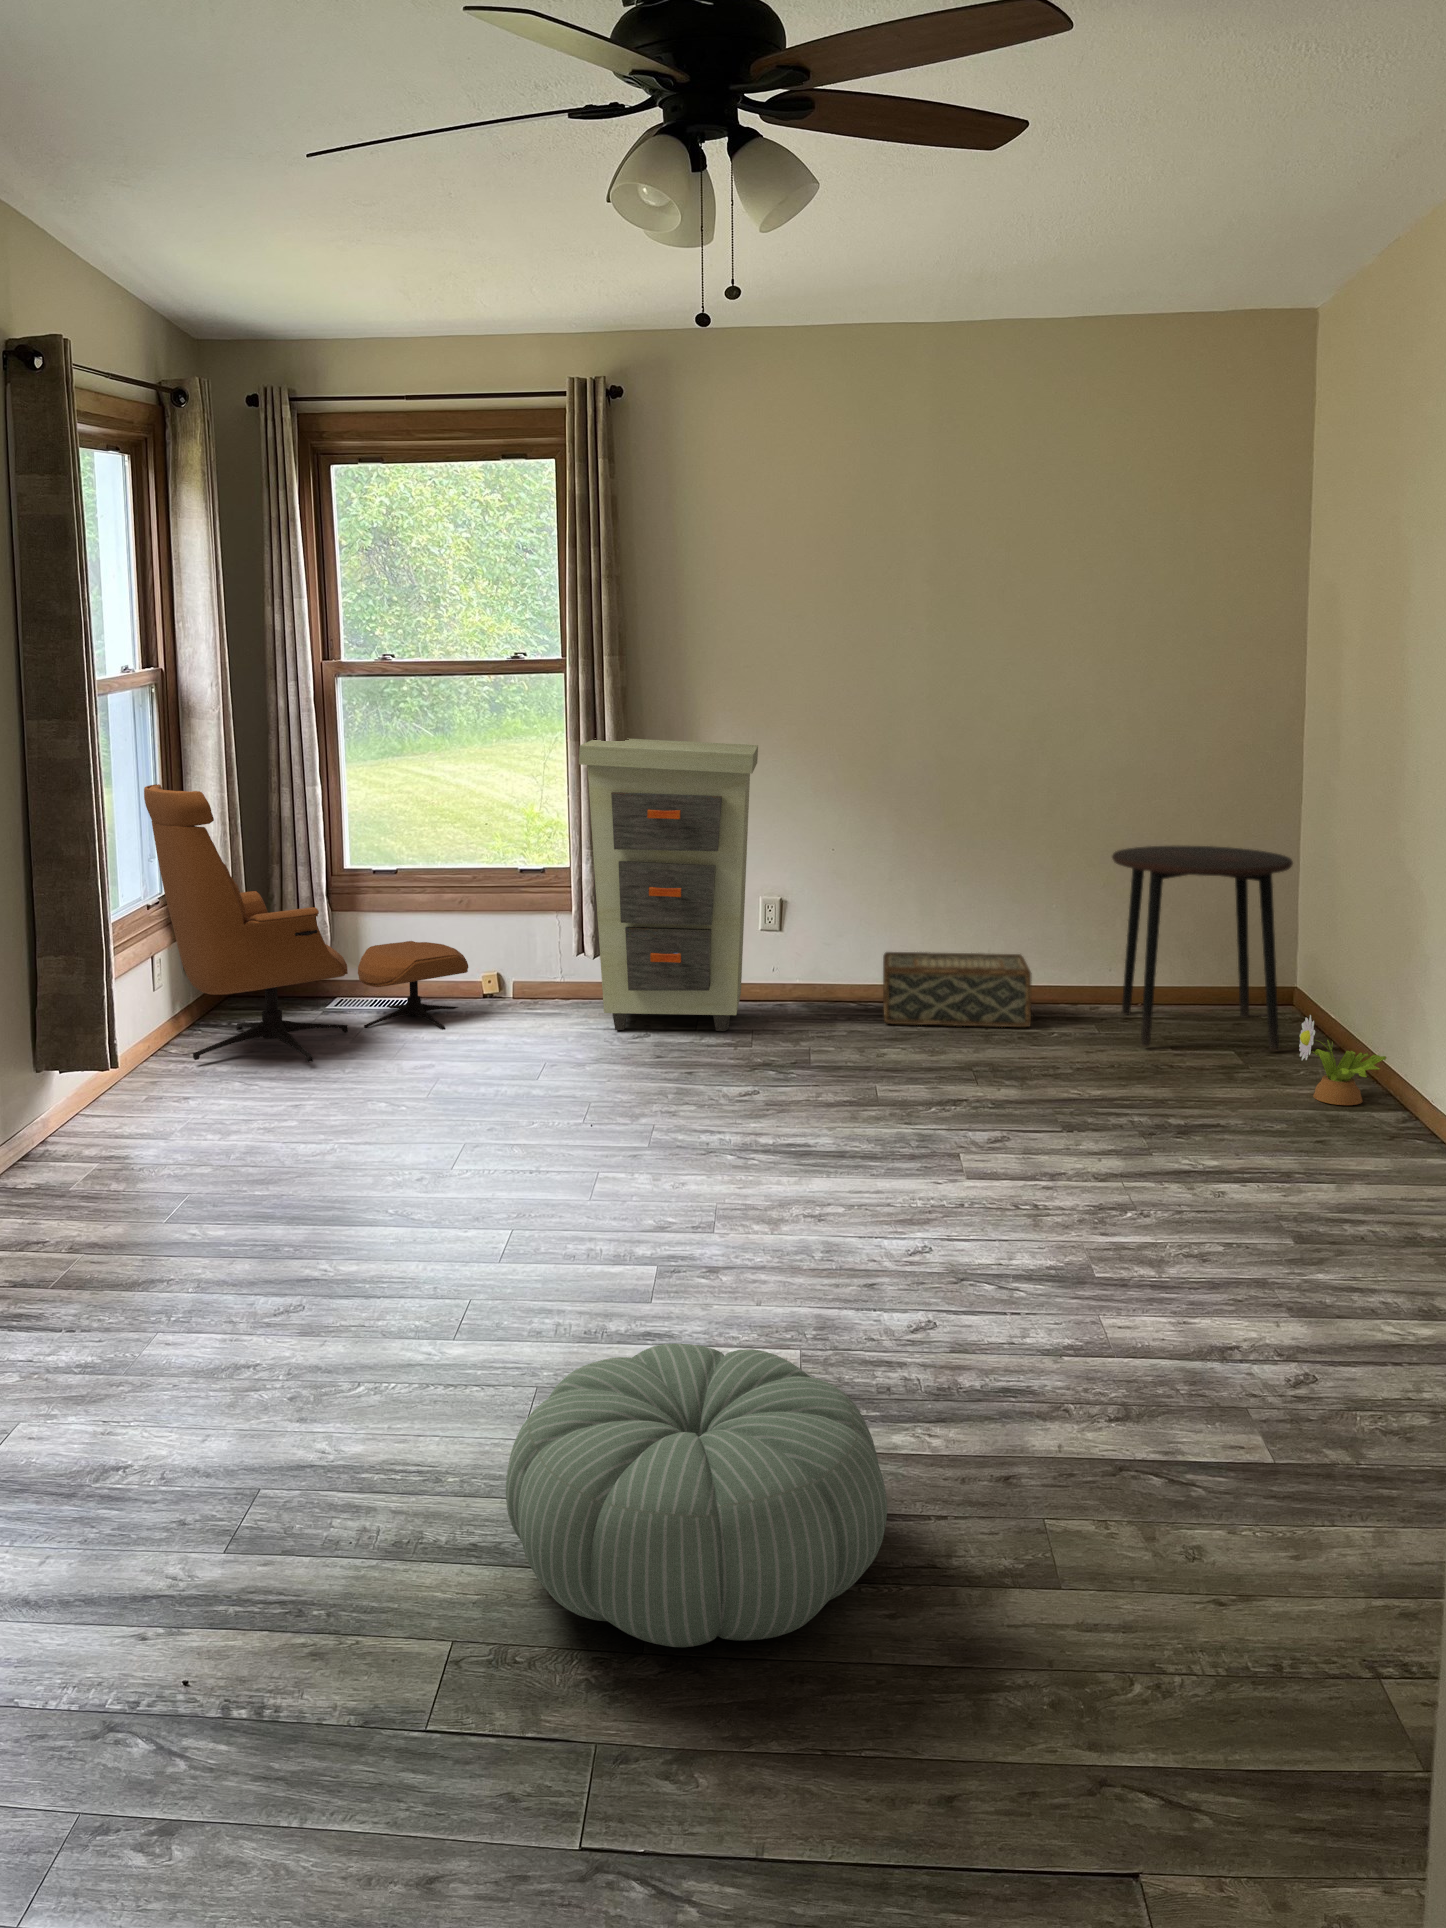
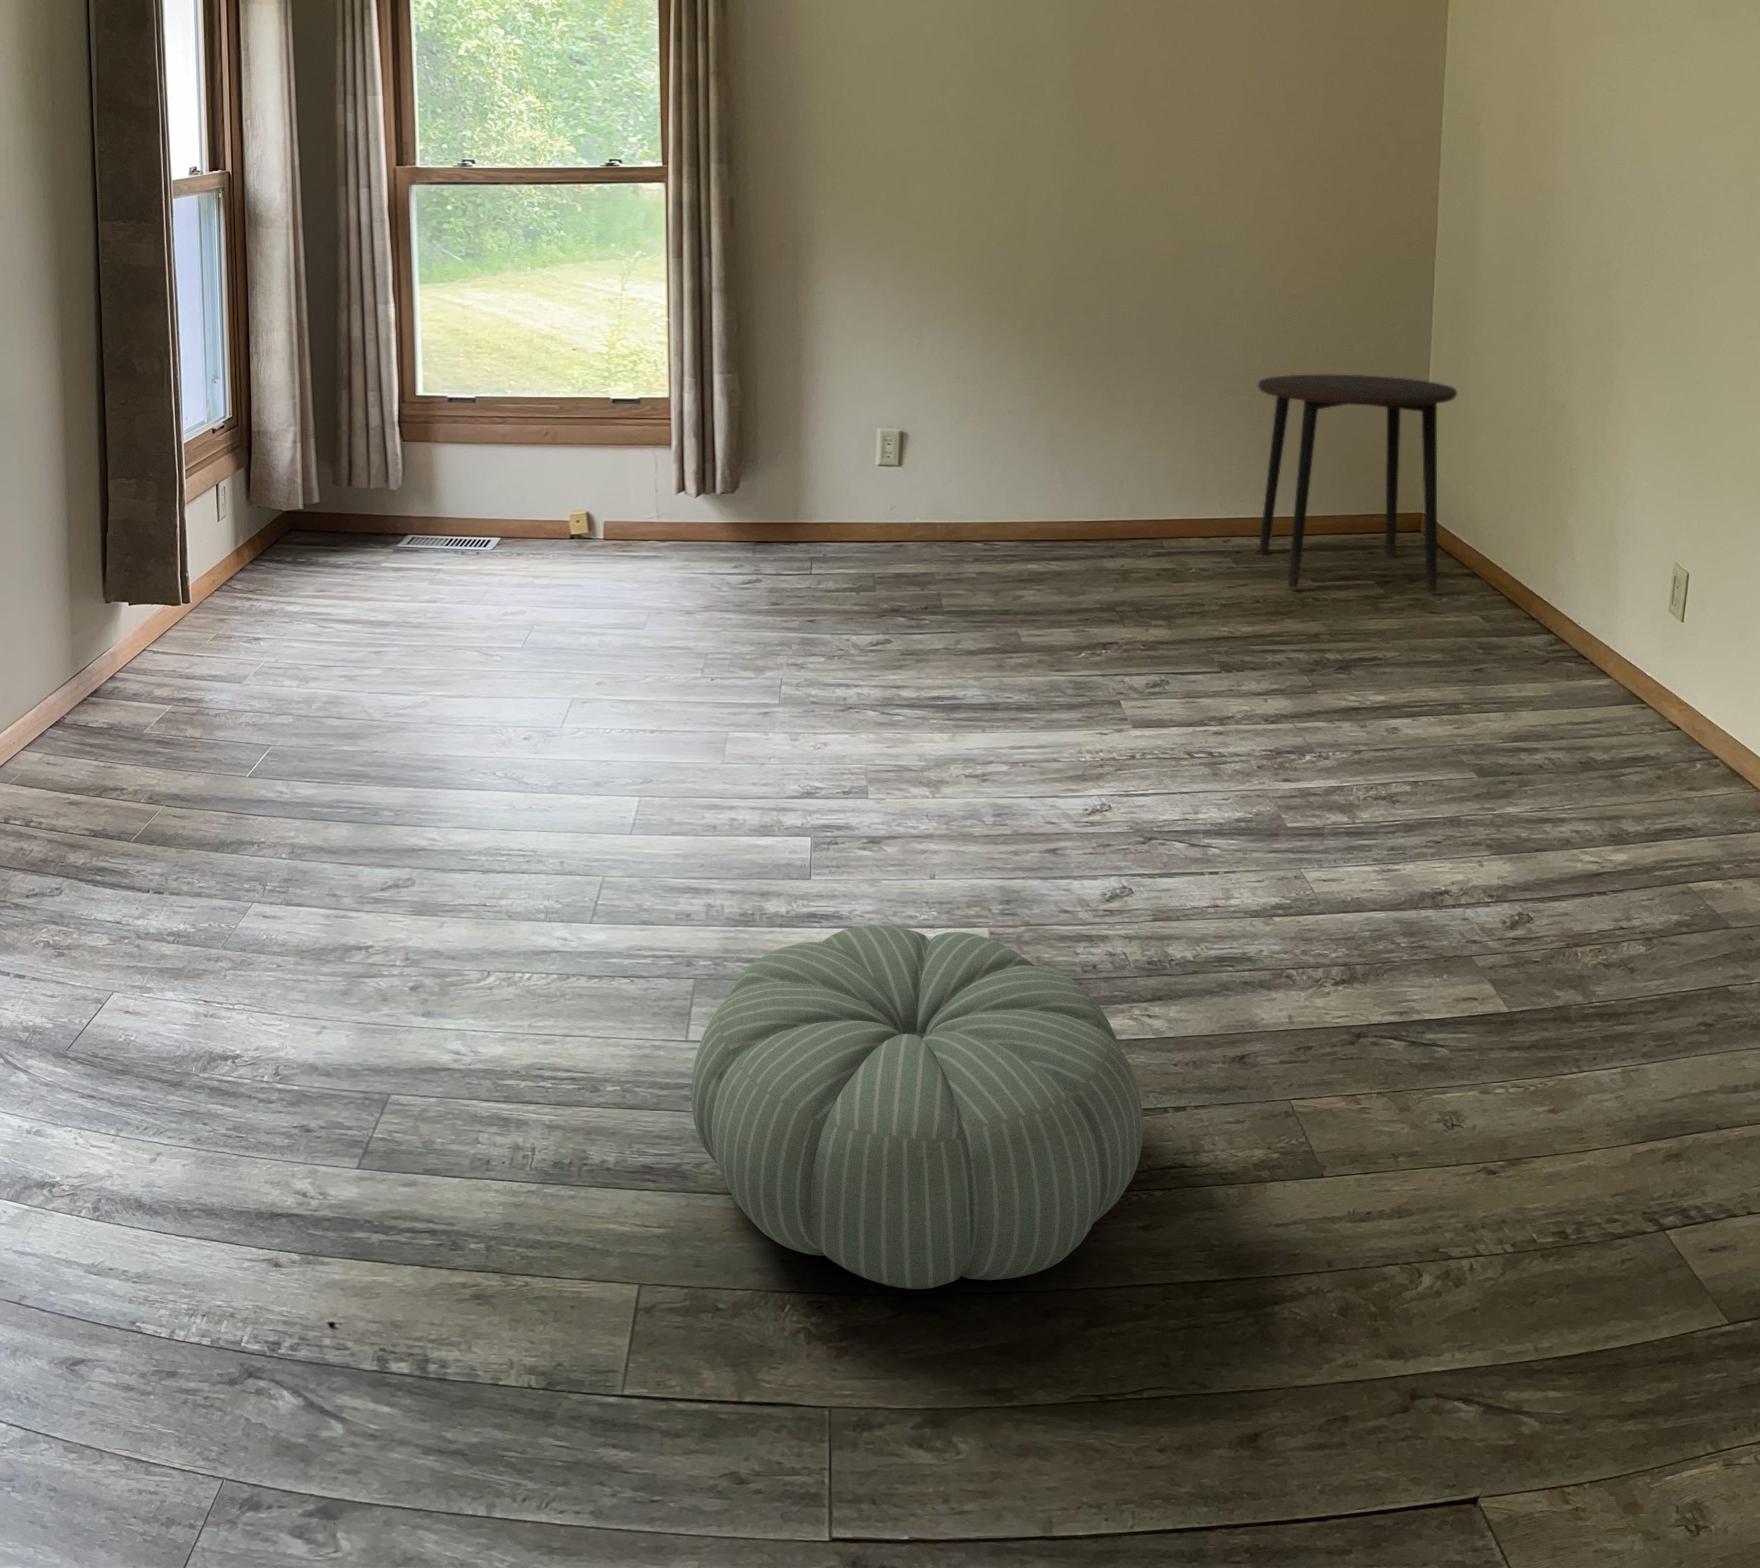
cabinet: present [579,739,758,1031] -> none [685,255,876,571]
lounge chair: present [144,784,468,1062] -> none [209,301,559,603]
woven basket: present [883,952,1031,1027] -> none [1003,487,1168,568]
decorative plant: present [1299,1015,1386,1105] -> none [1471,554,1568,651]

